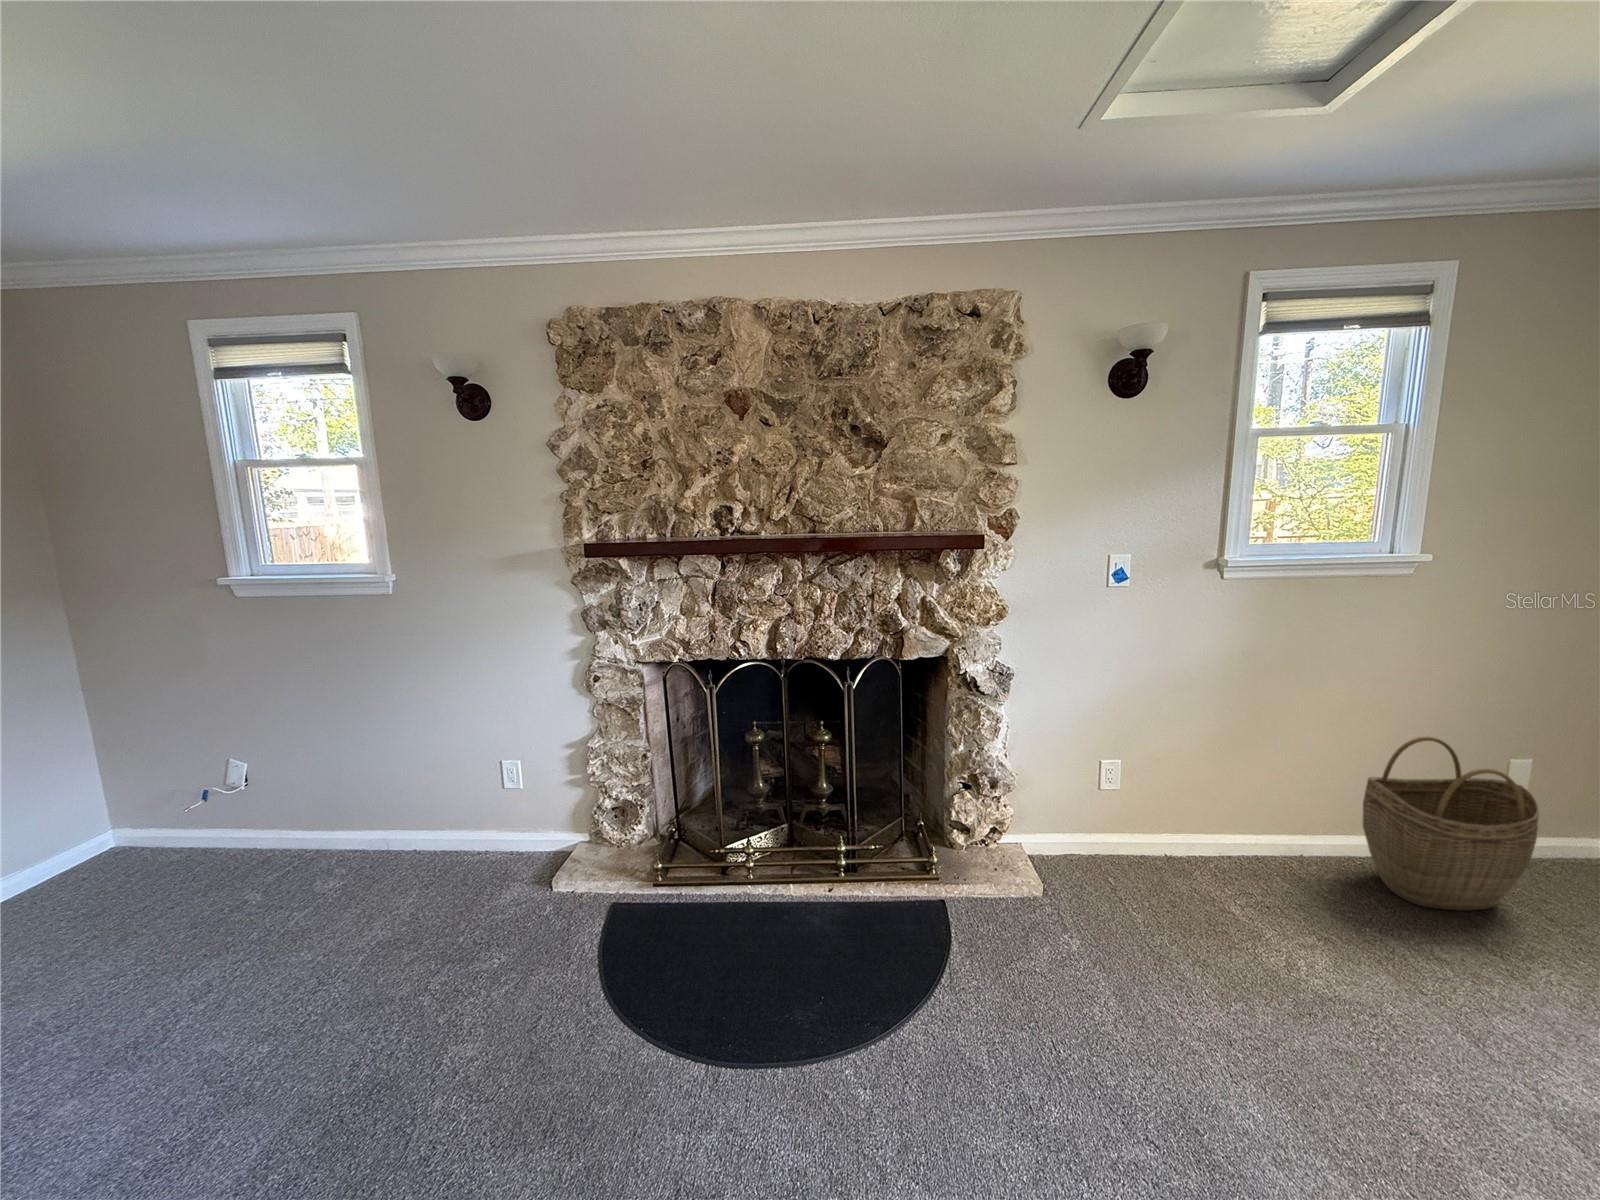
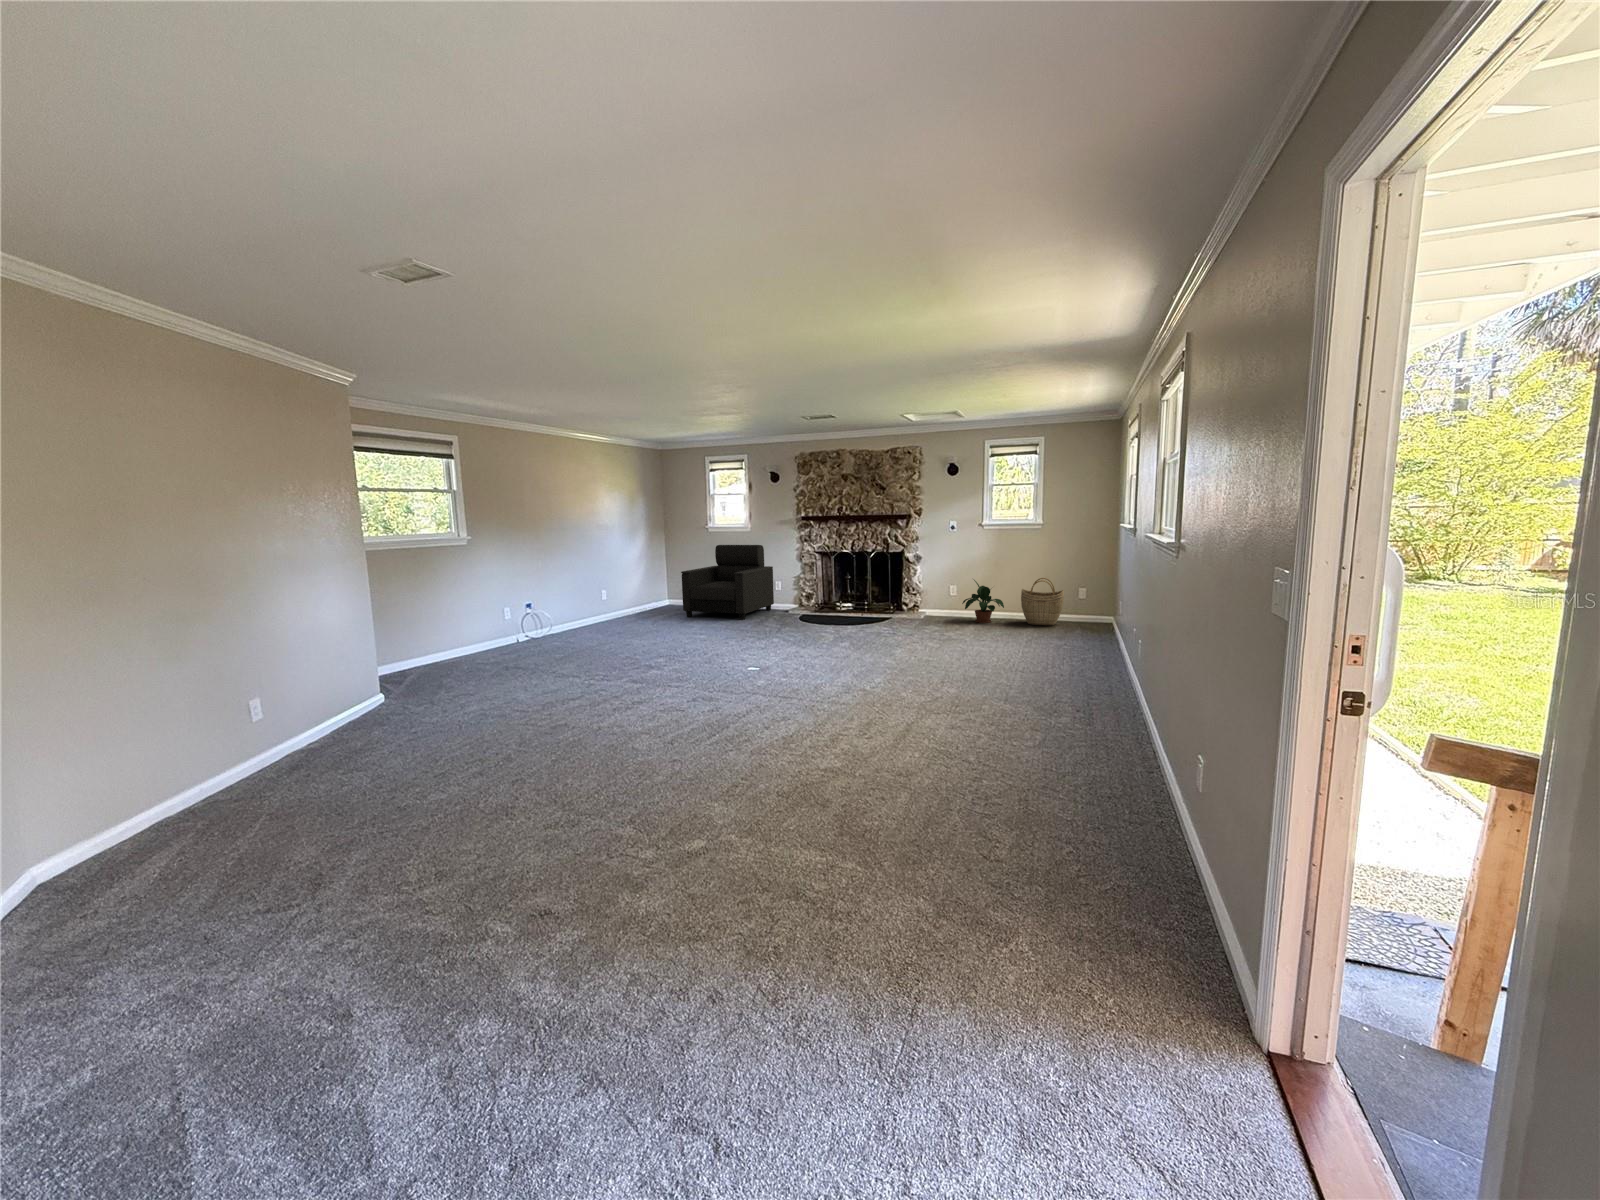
armchair: none [57,642,502,991] -> present [681,545,774,620]
potted plant: none [1171,757,1337,907] -> present [962,580,1004,623]

